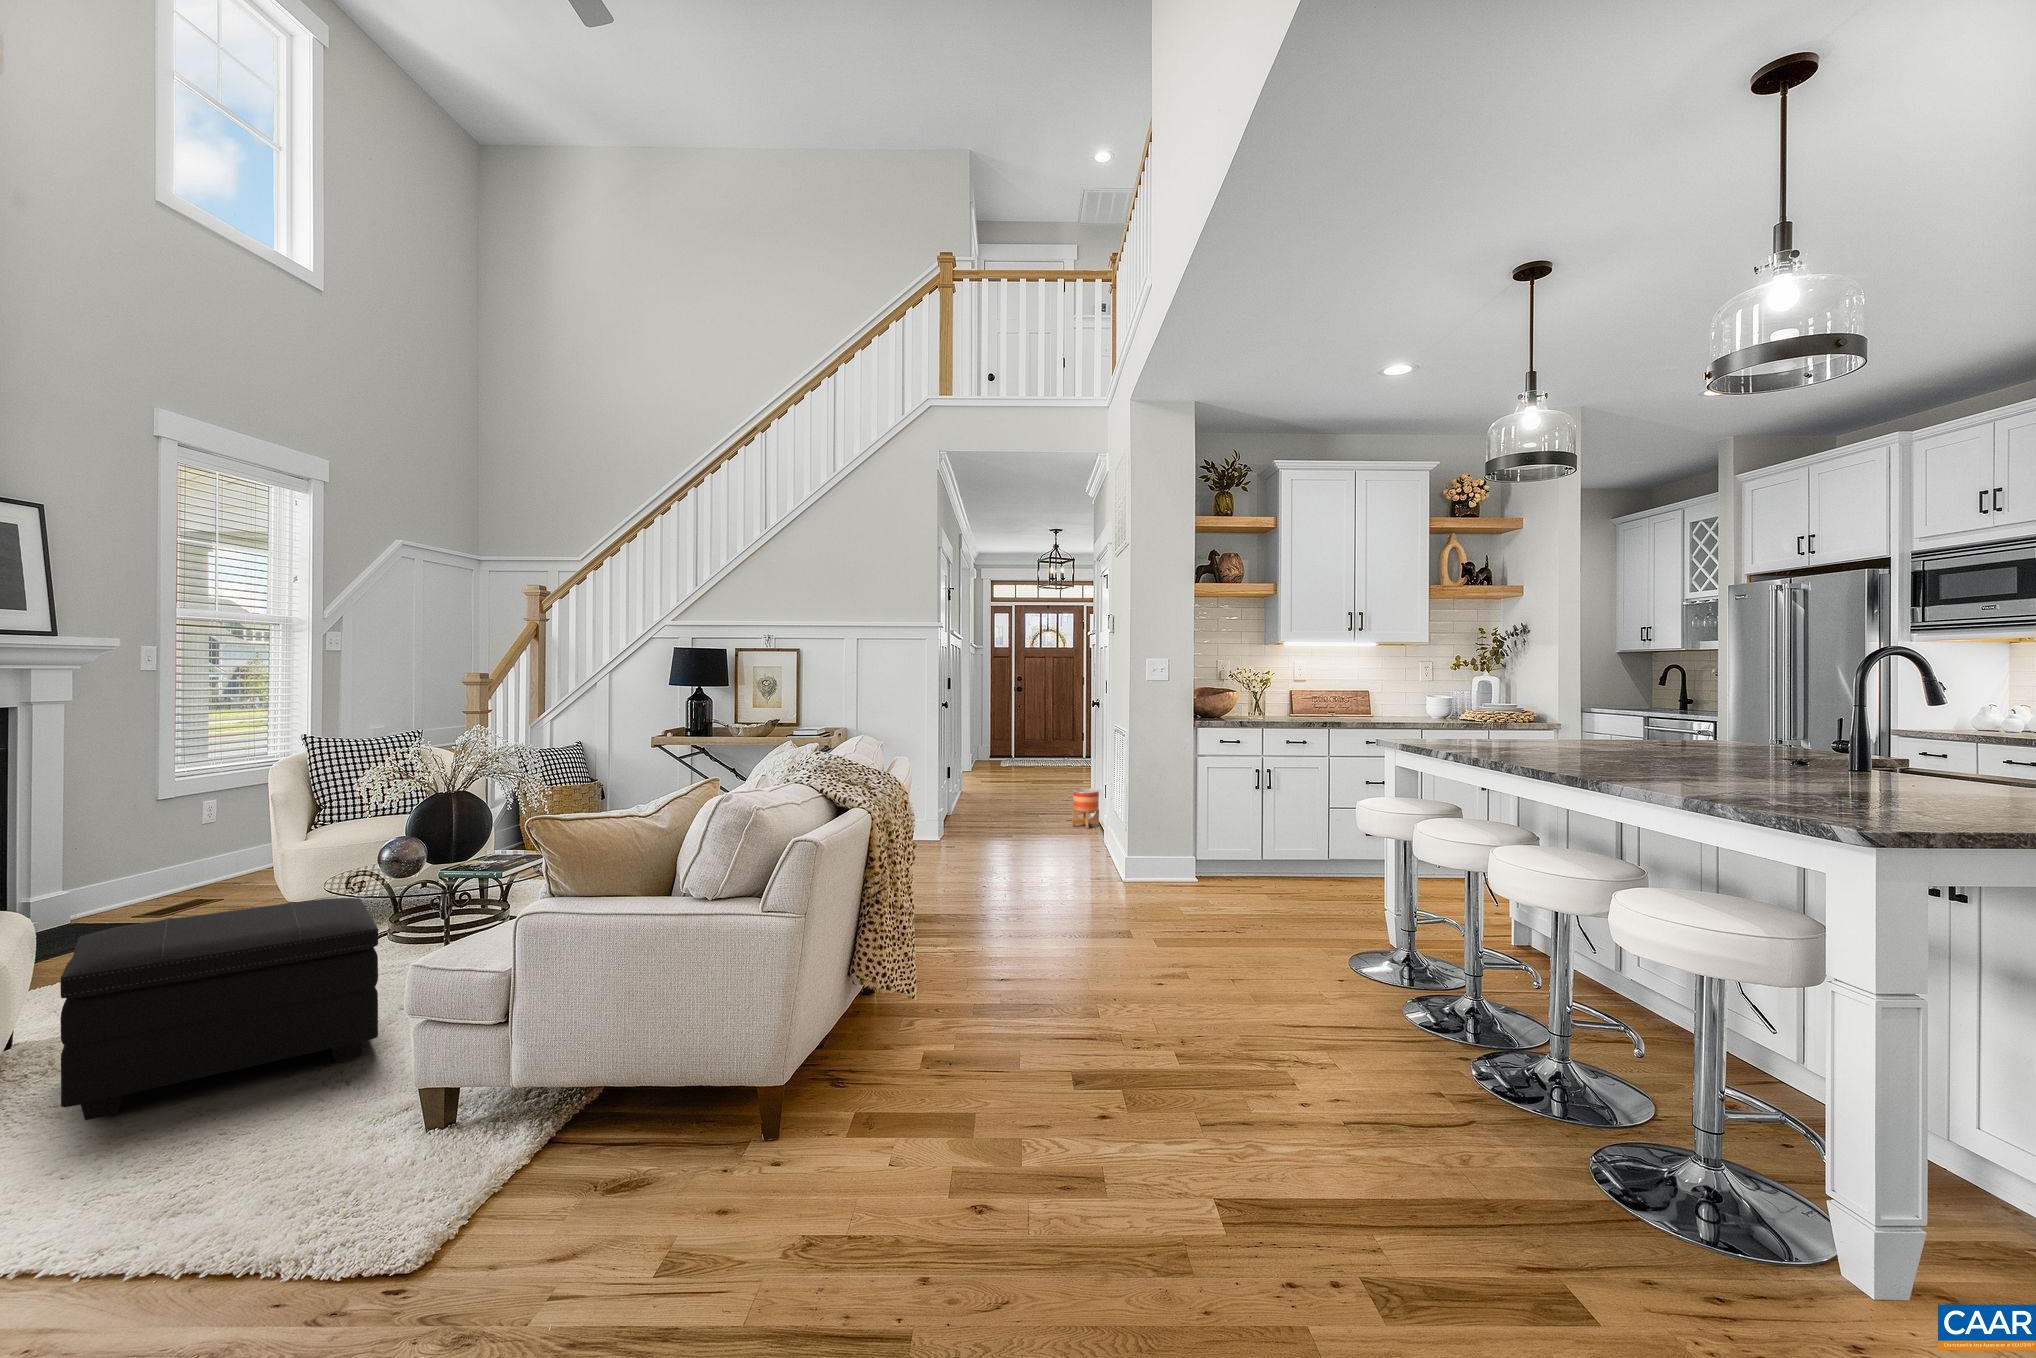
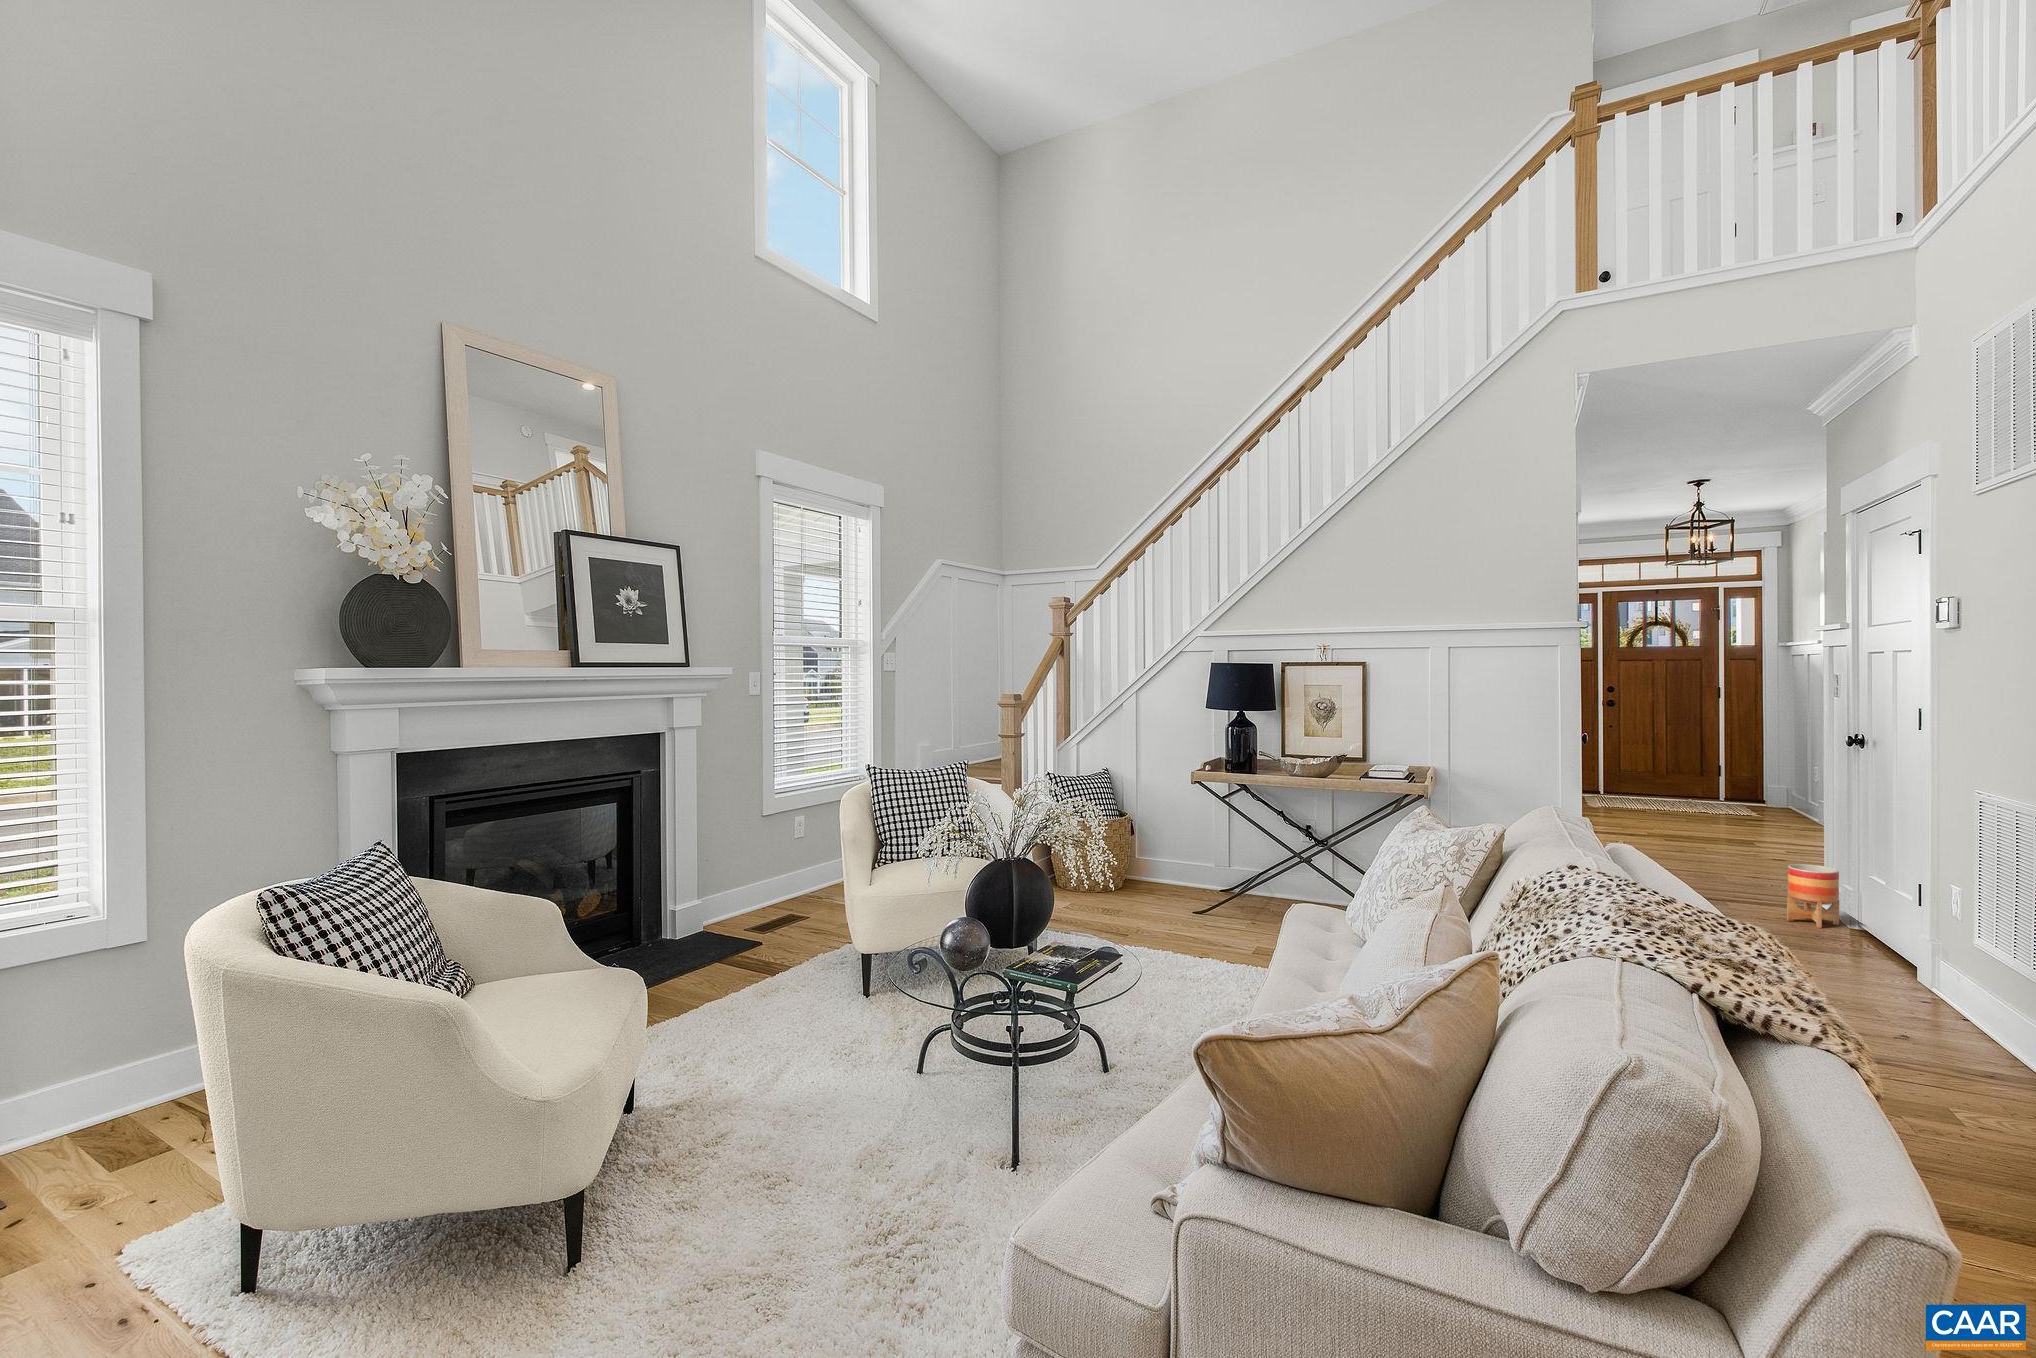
footstool: present [60,898,378,1120] -> none [682,978,965,1223]

